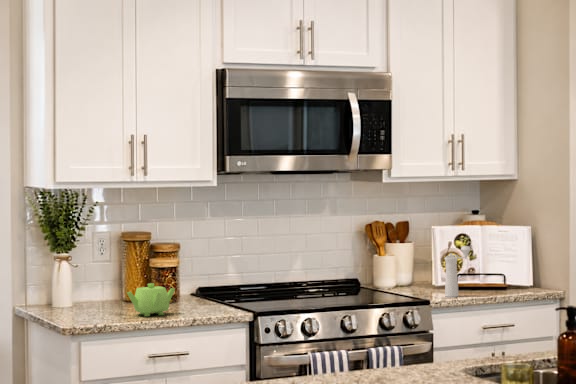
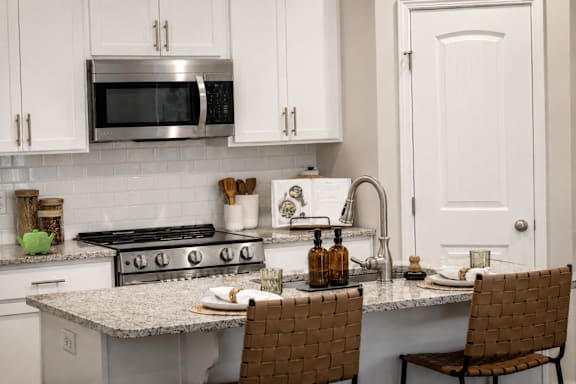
pepper mill: present [444,246,471,297] -> none [276,196,298,236]

